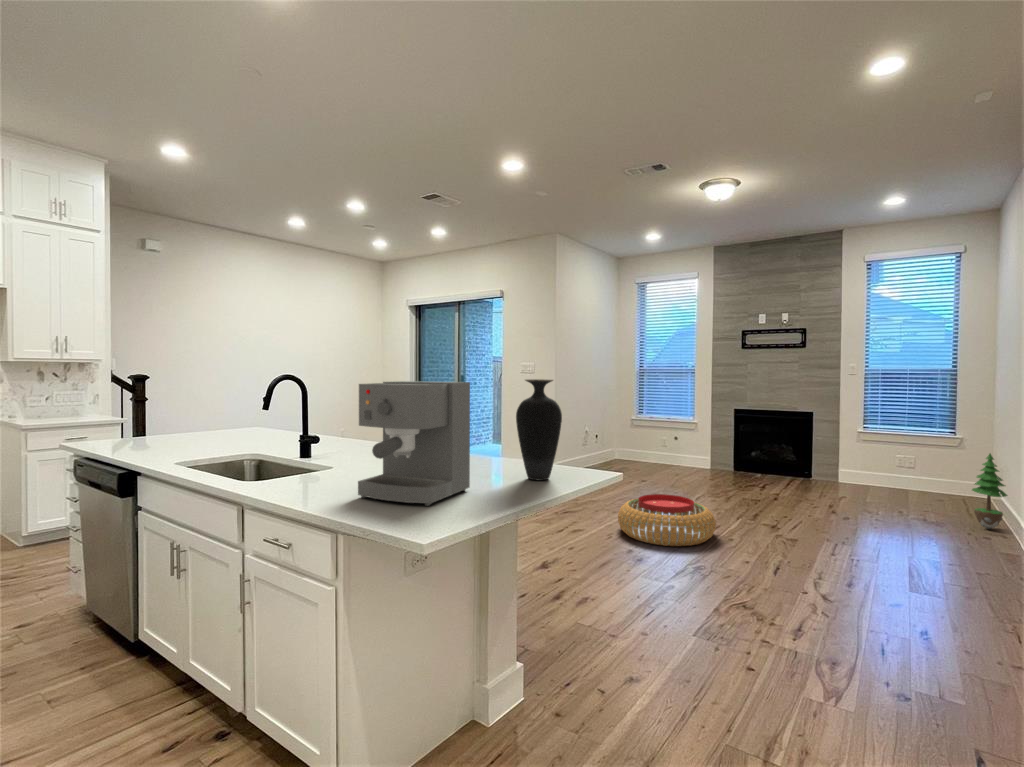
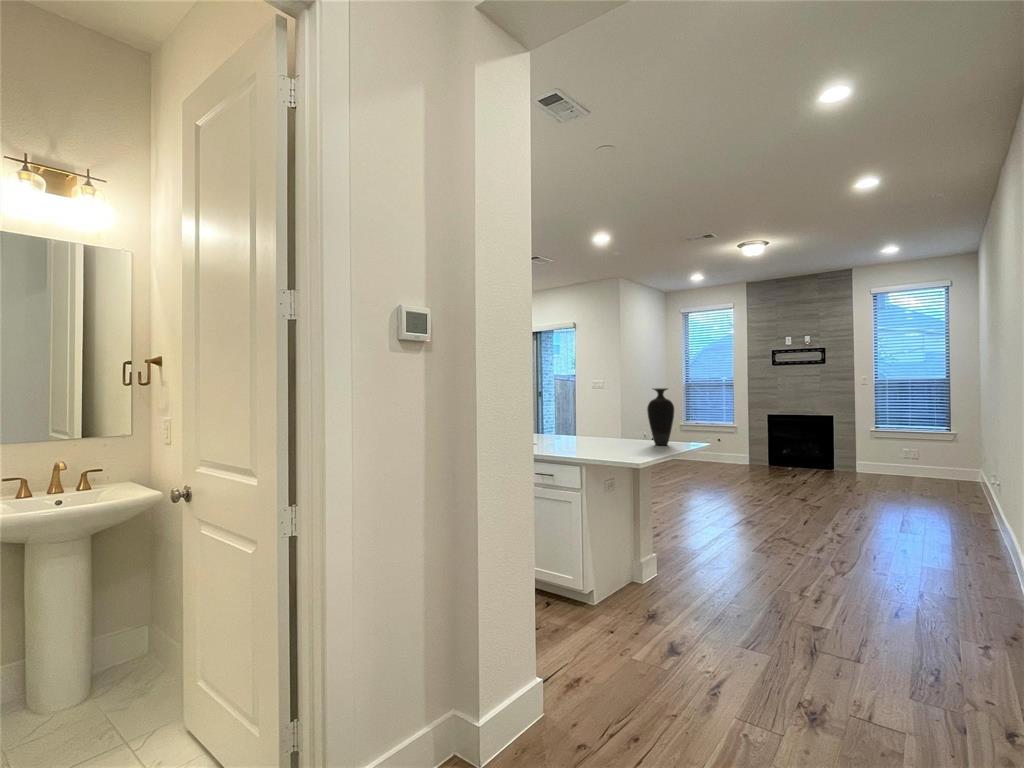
coffee maker: present [358,381,470,506] -> none [574,390,629,453]
potted tree: present [972,454,1007,529] -> none [958,441,986,500]
pouf: present [618,494,716,546] -> none [685,475,759,510]

